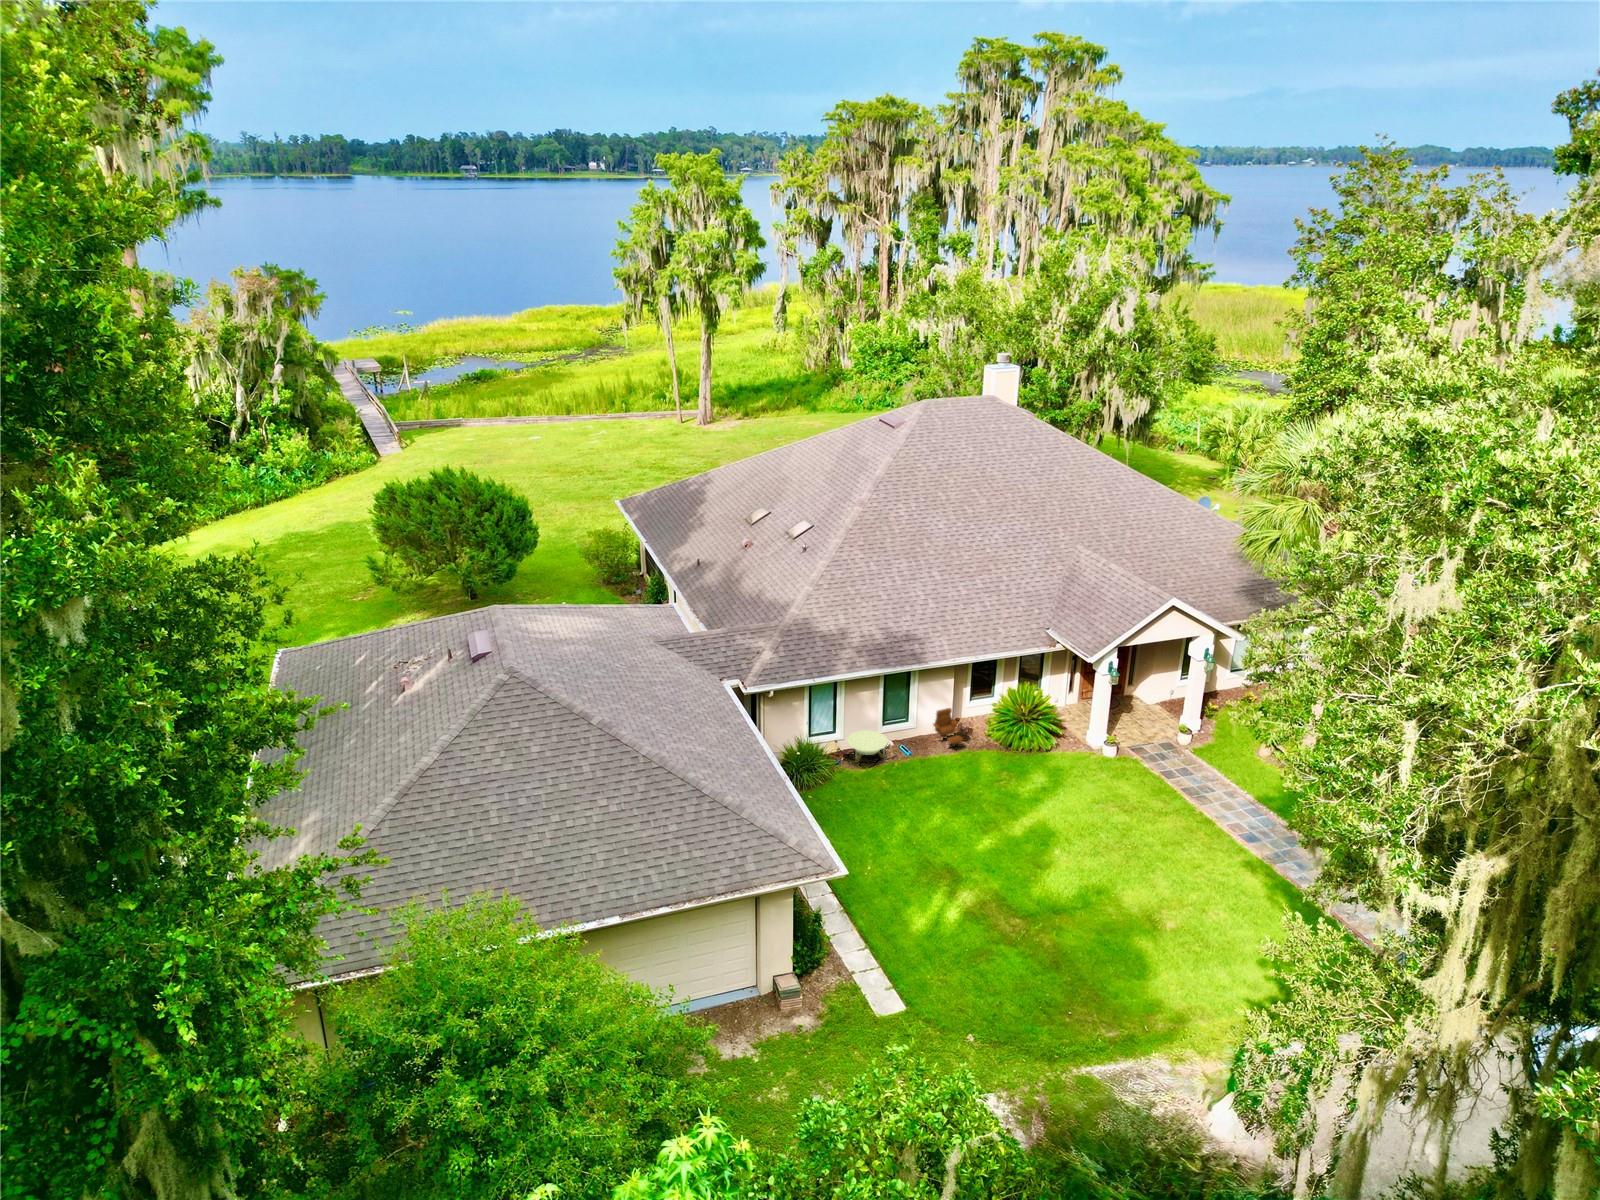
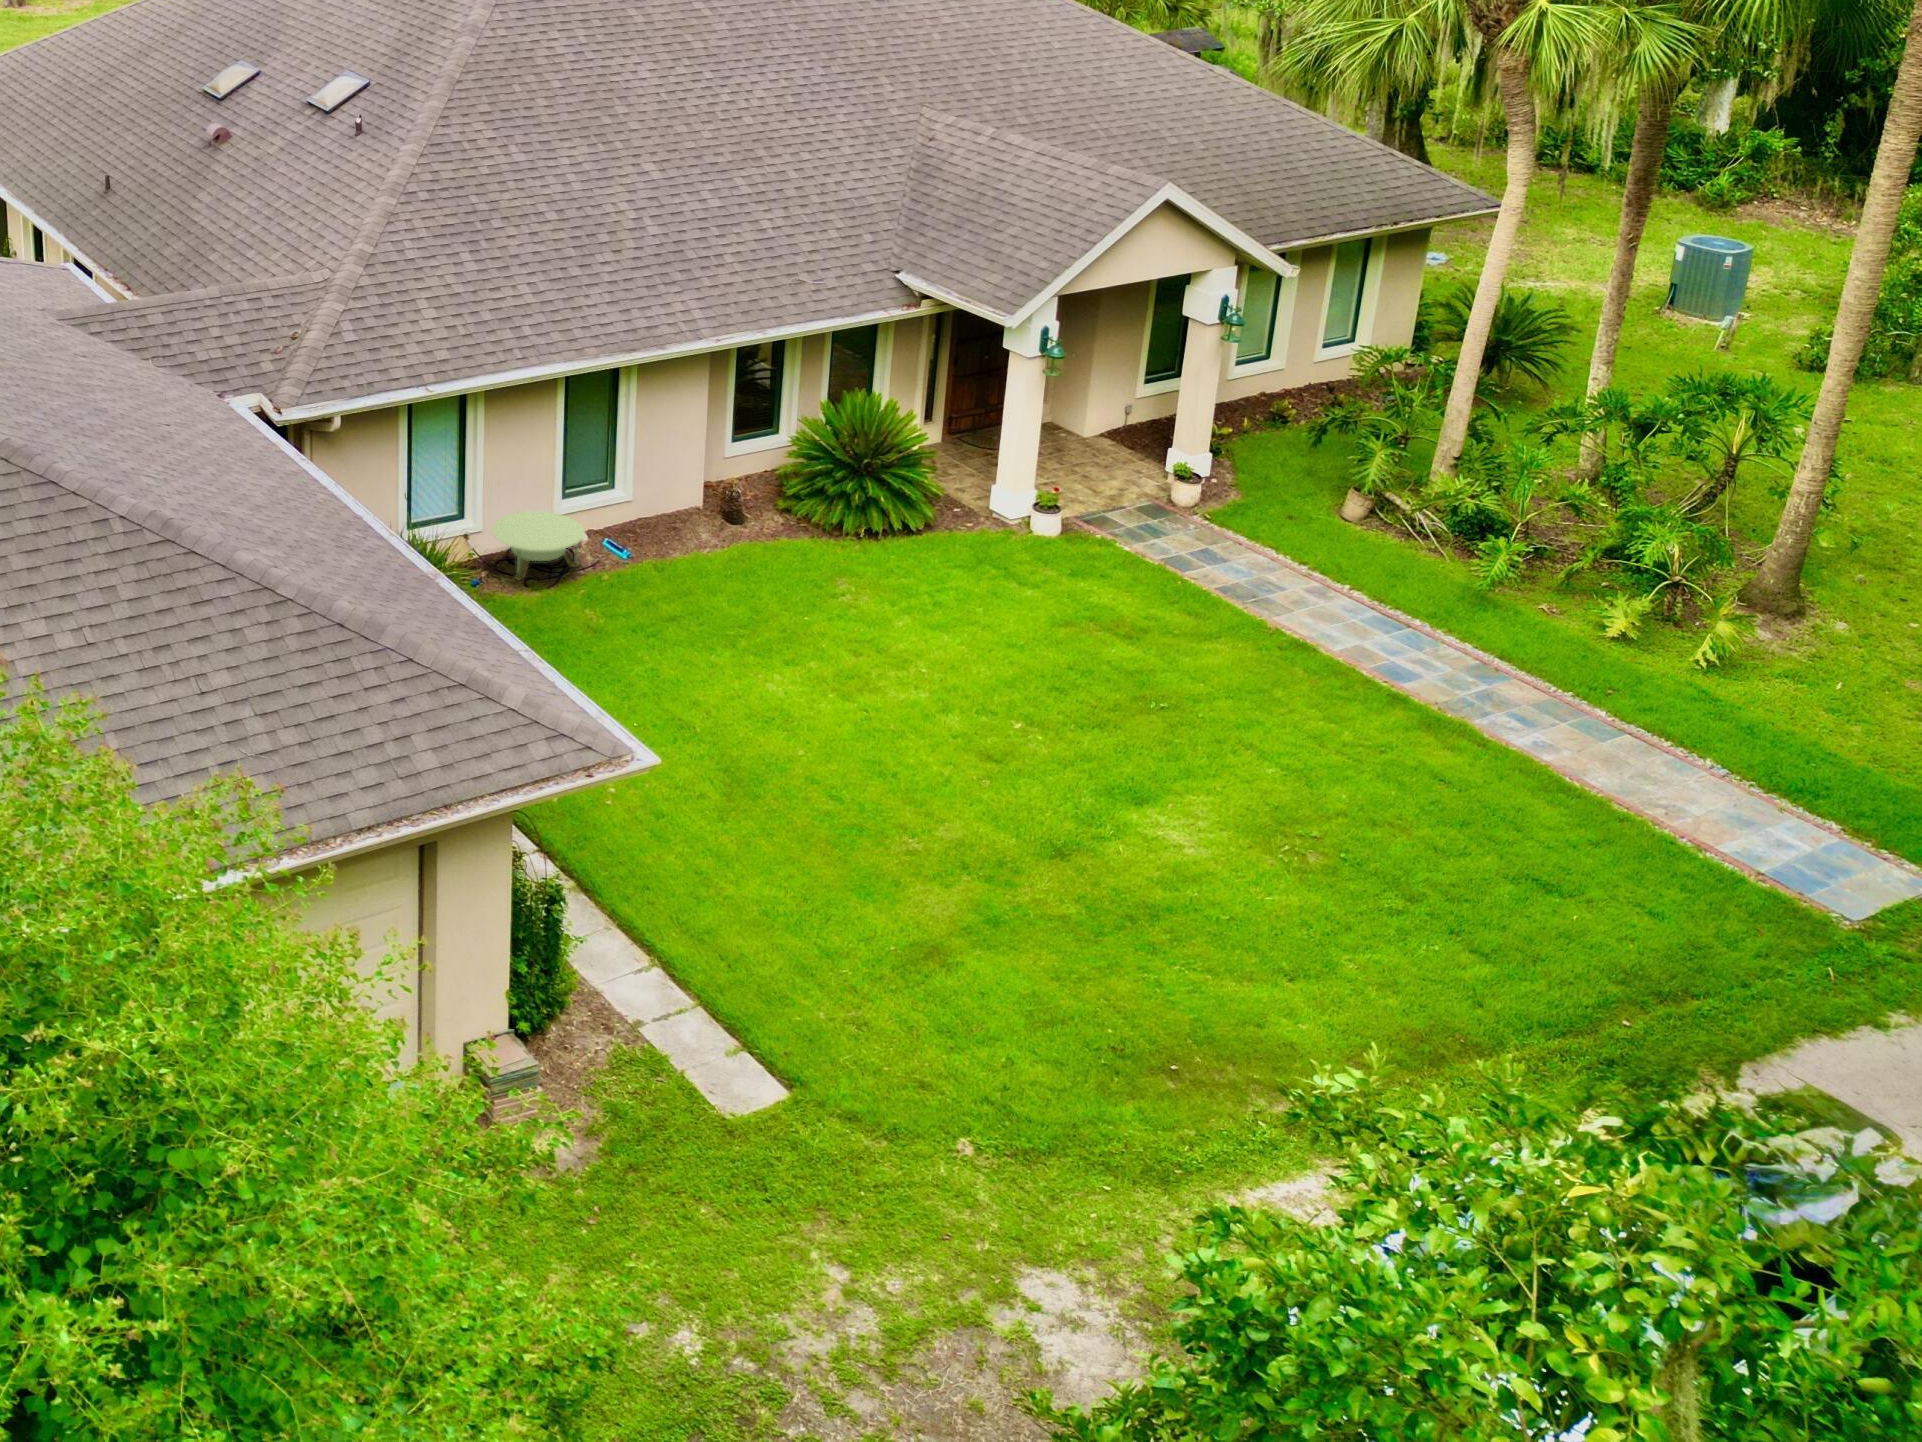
lounge chair: present [933,708,963,747] -> none [670,454,742,545]

